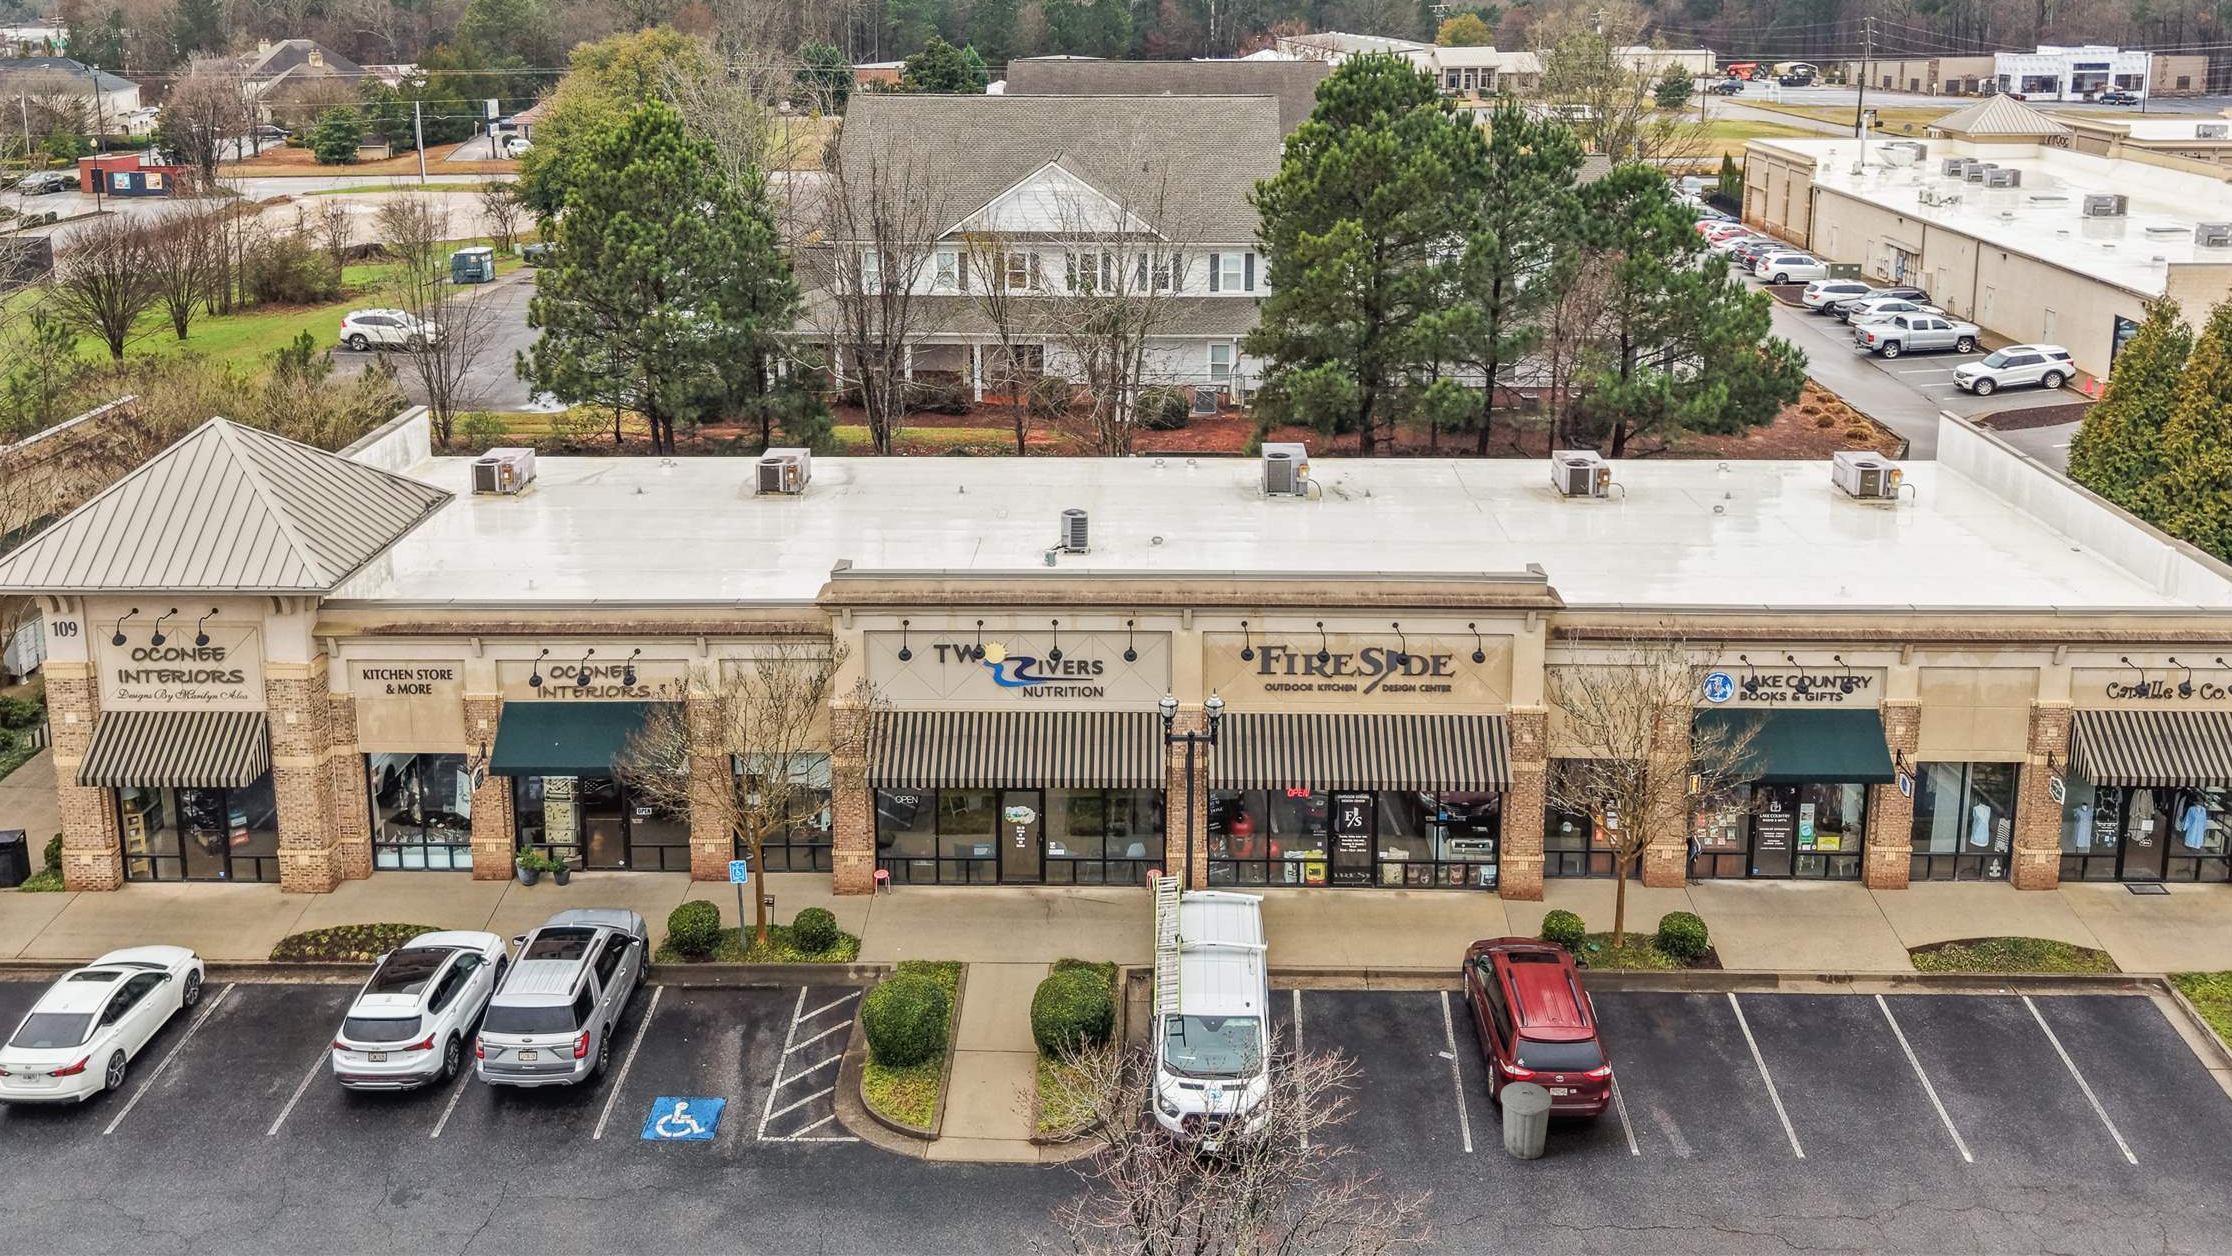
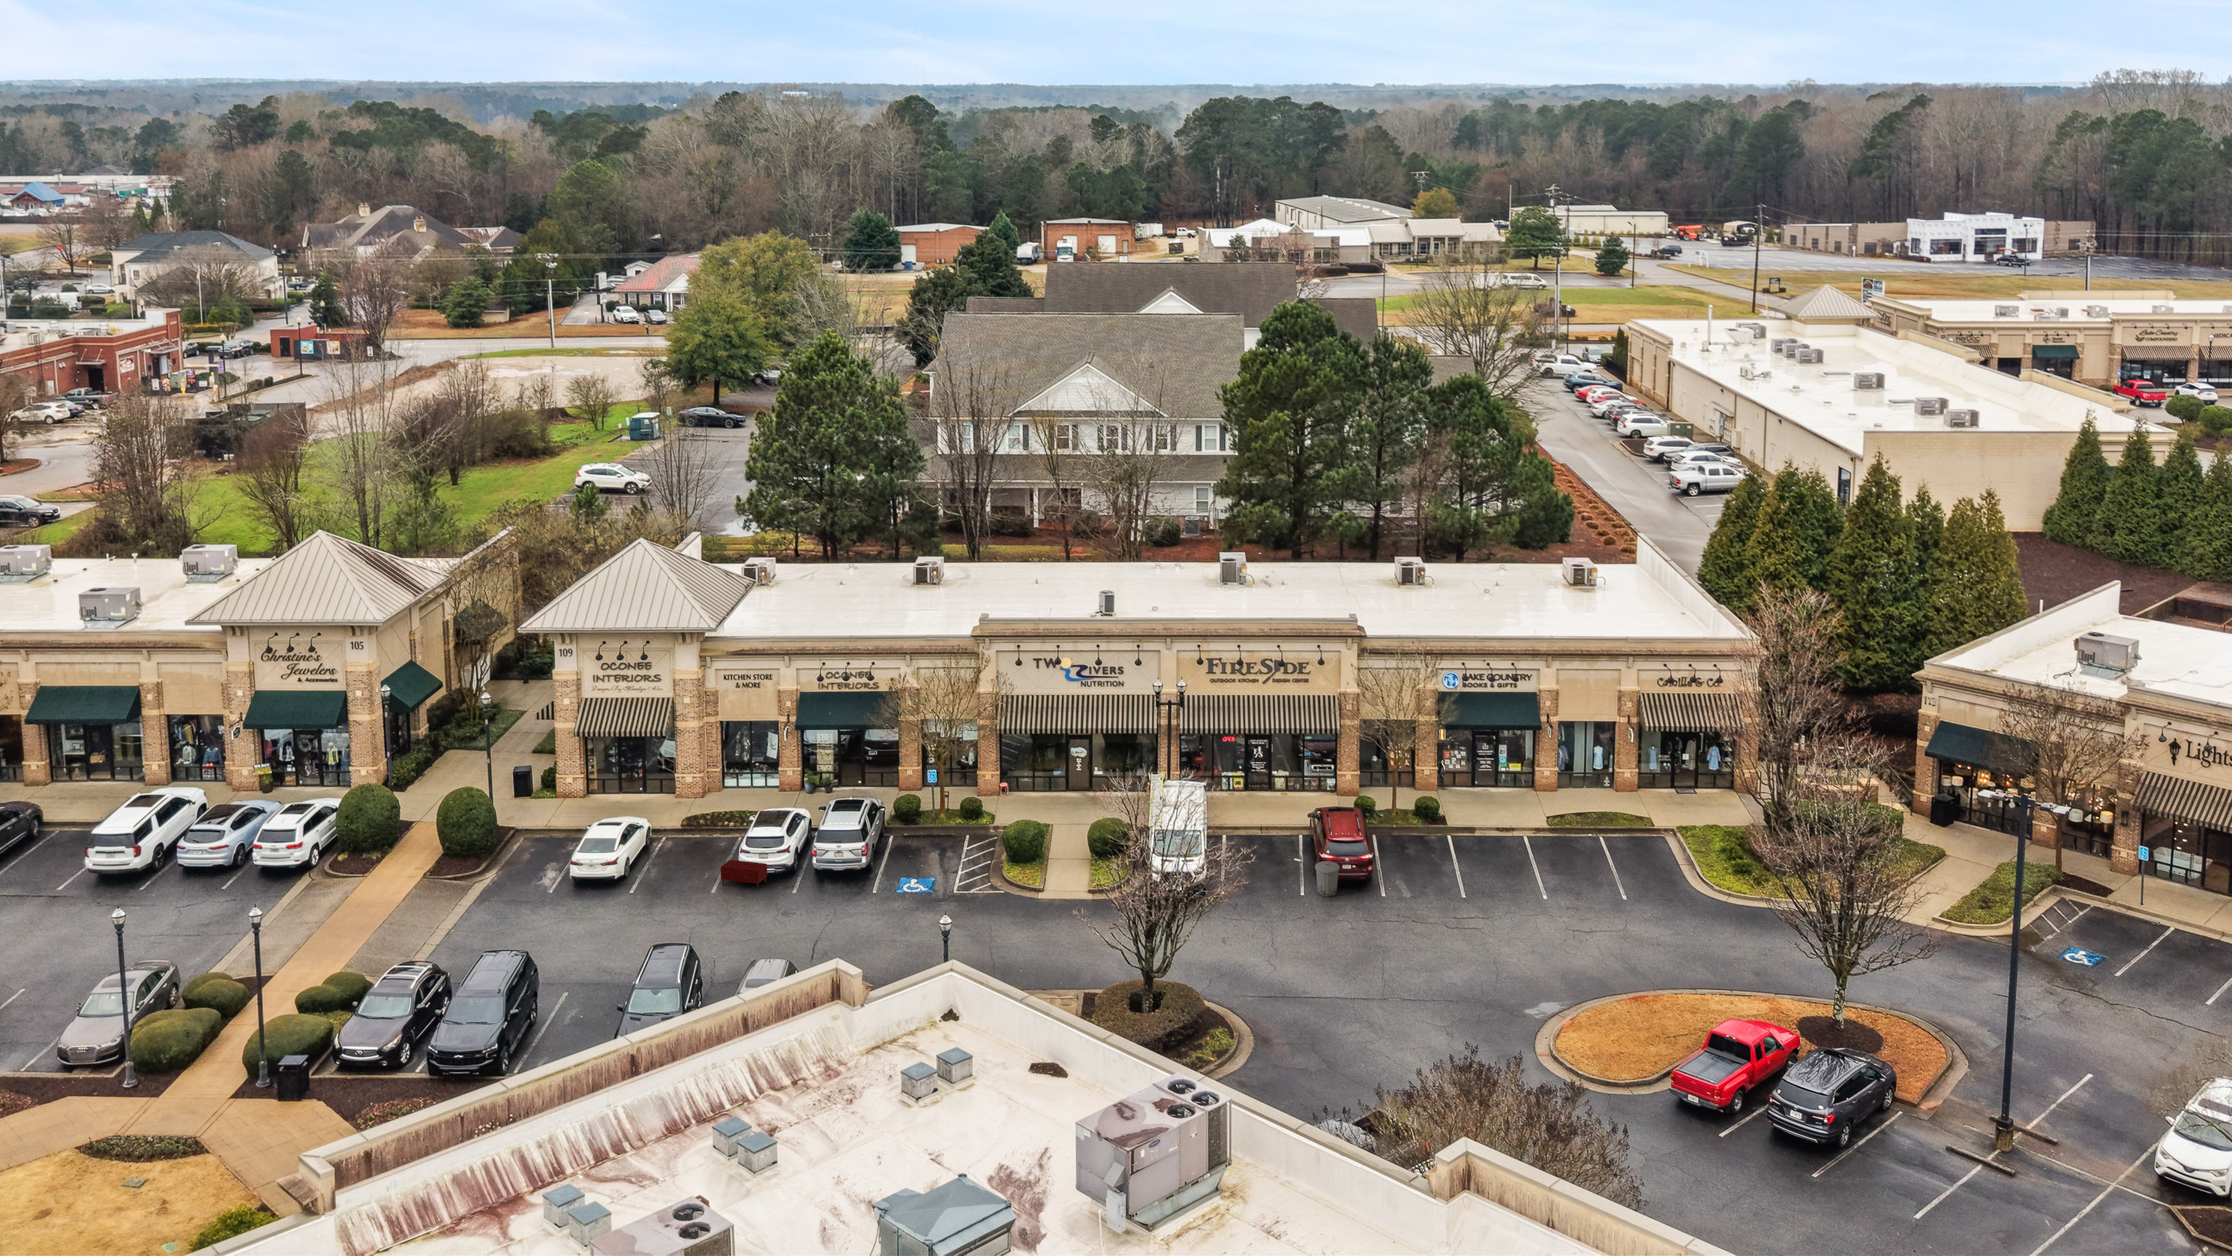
bench: none [288,1062,387,1129] -> present [720,860,767,889]

